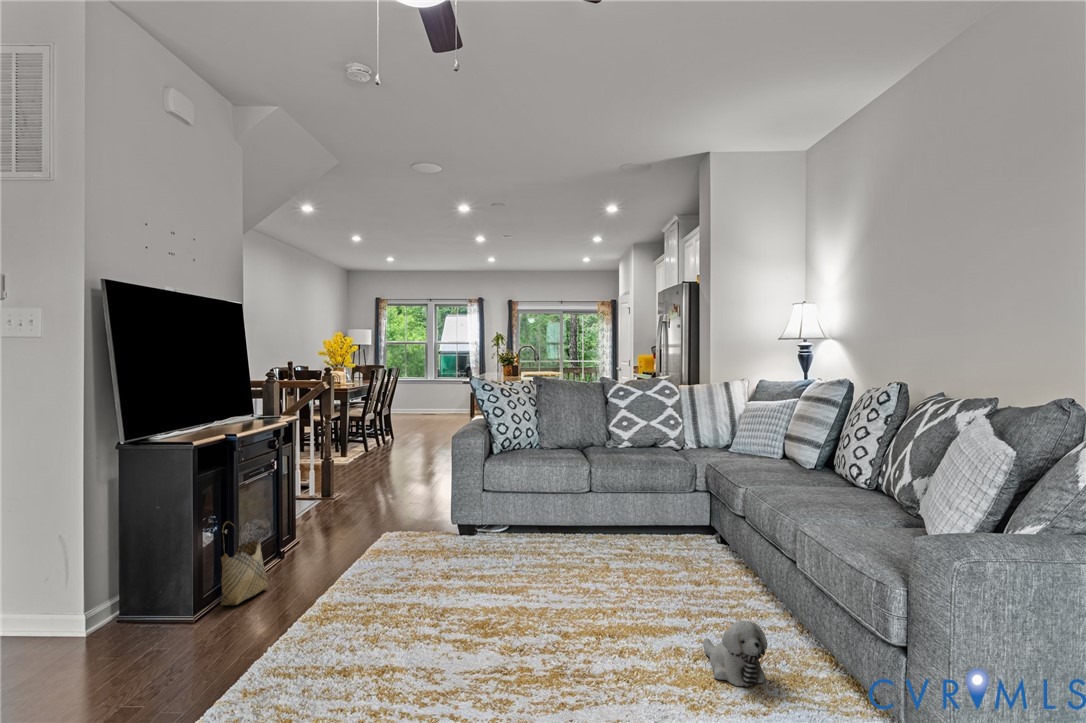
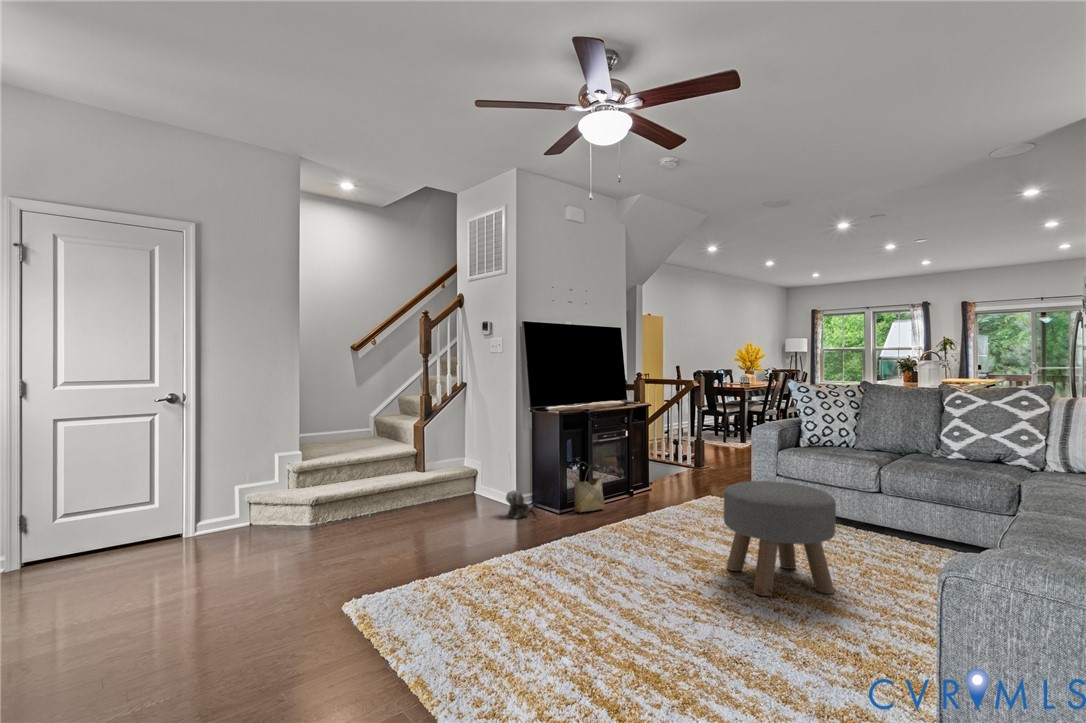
ottoman: none [517,500,642,646] -> present [724,481,836,596]
plush toy: present [703,621,768,687] -> present [506,490,533,519]

